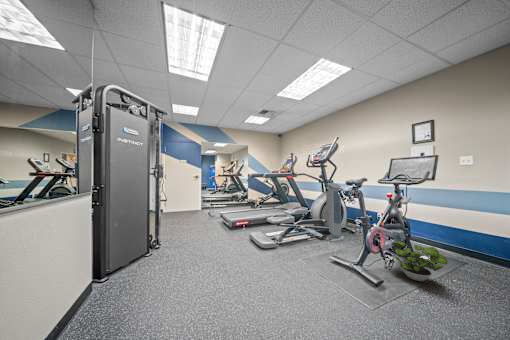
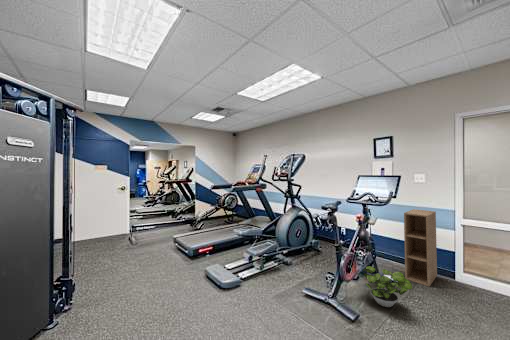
air purifier: present [326,183,344,242] -> none [294,200,313,268]
shelving unit: none [445,192,491,272] -> present [404,209,437,286]

